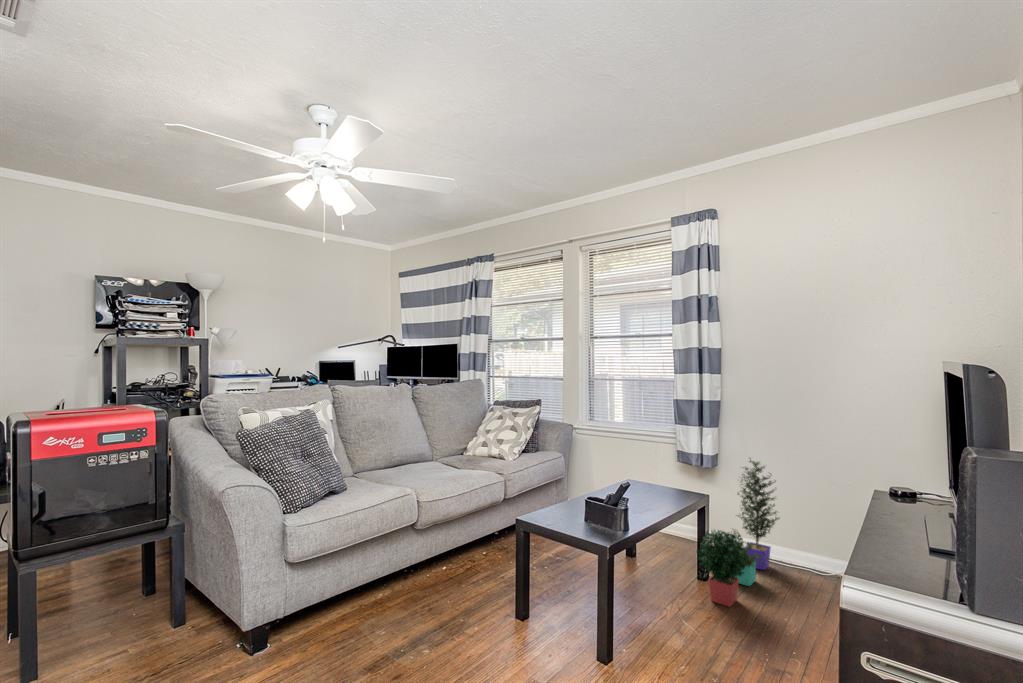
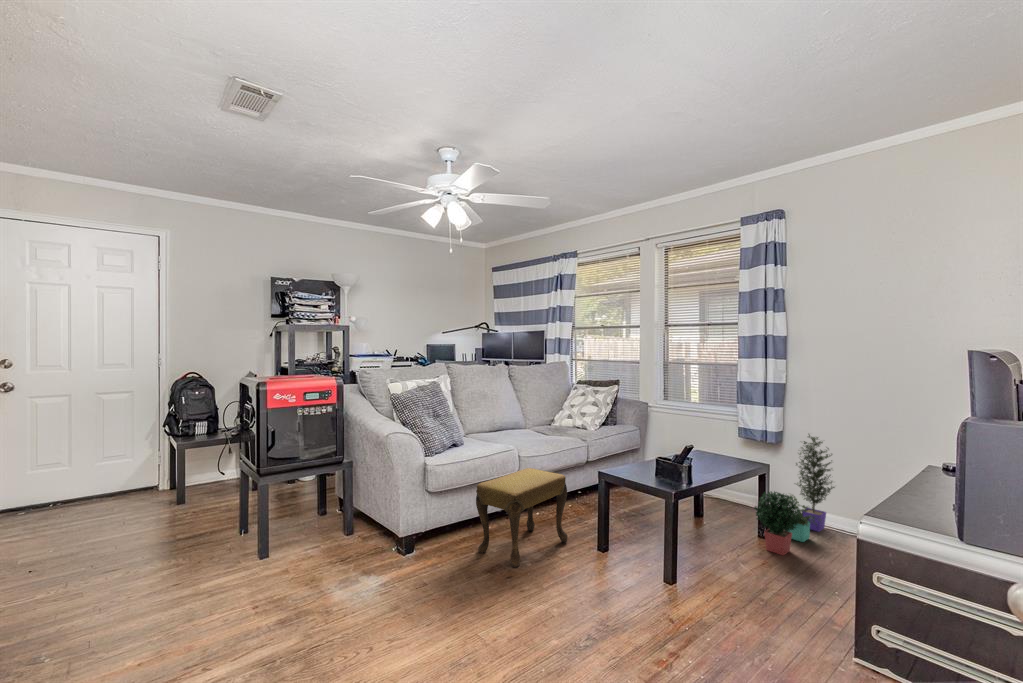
footstool: none [354,517,477,659] -> present [476,468,568,568]

